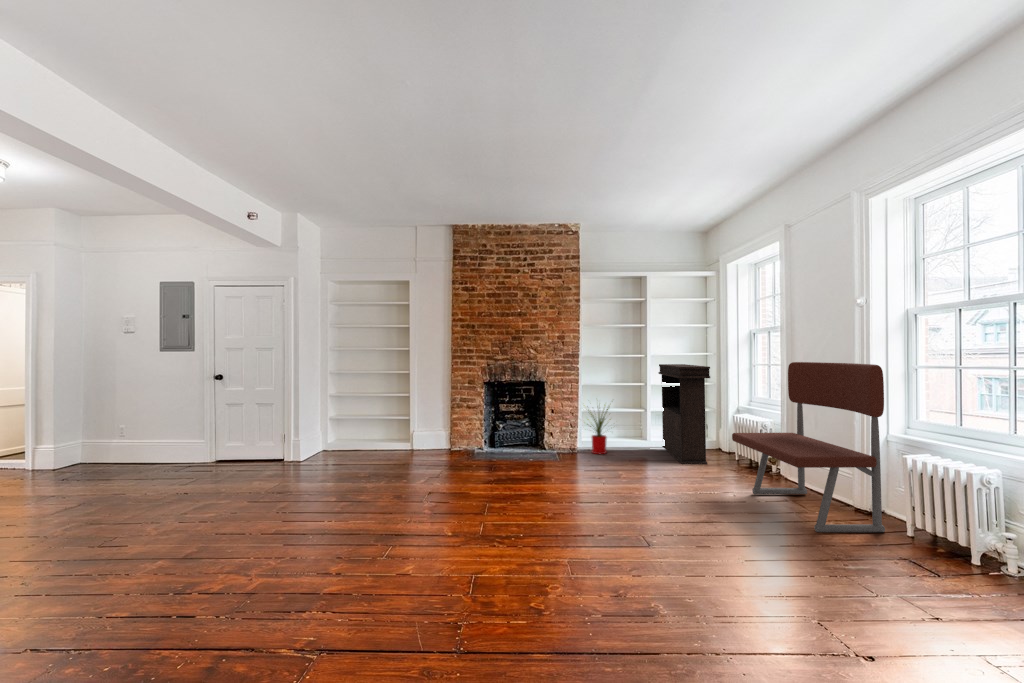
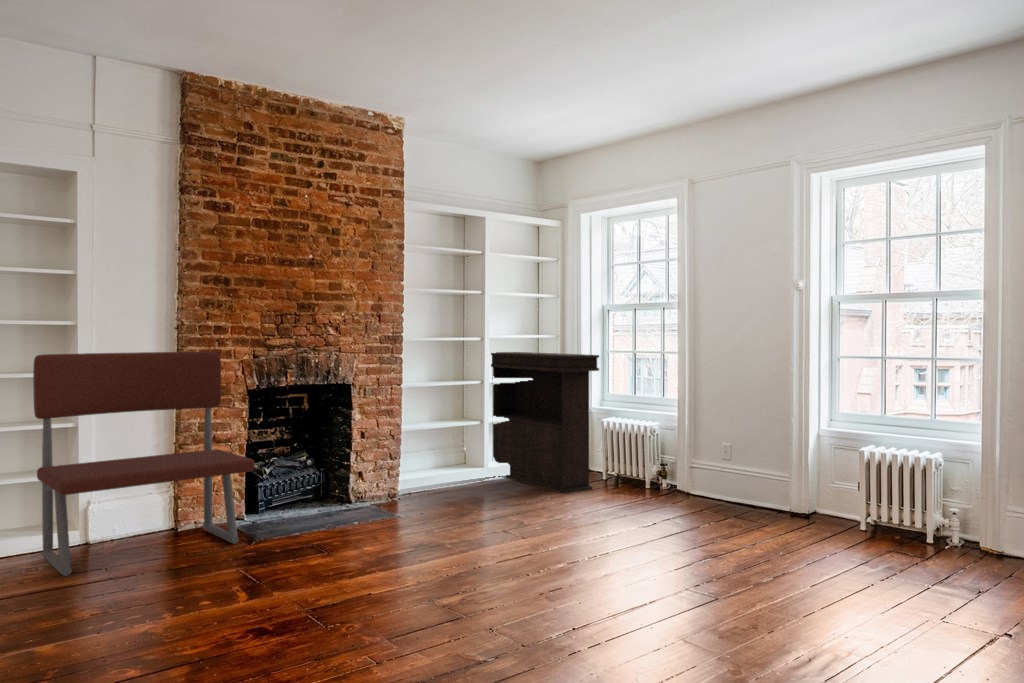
bench: present [732,362,885,532] -> present [33,352,254,576]
house plant: present [587,409,608,454] -> none [401,406,464,497]

